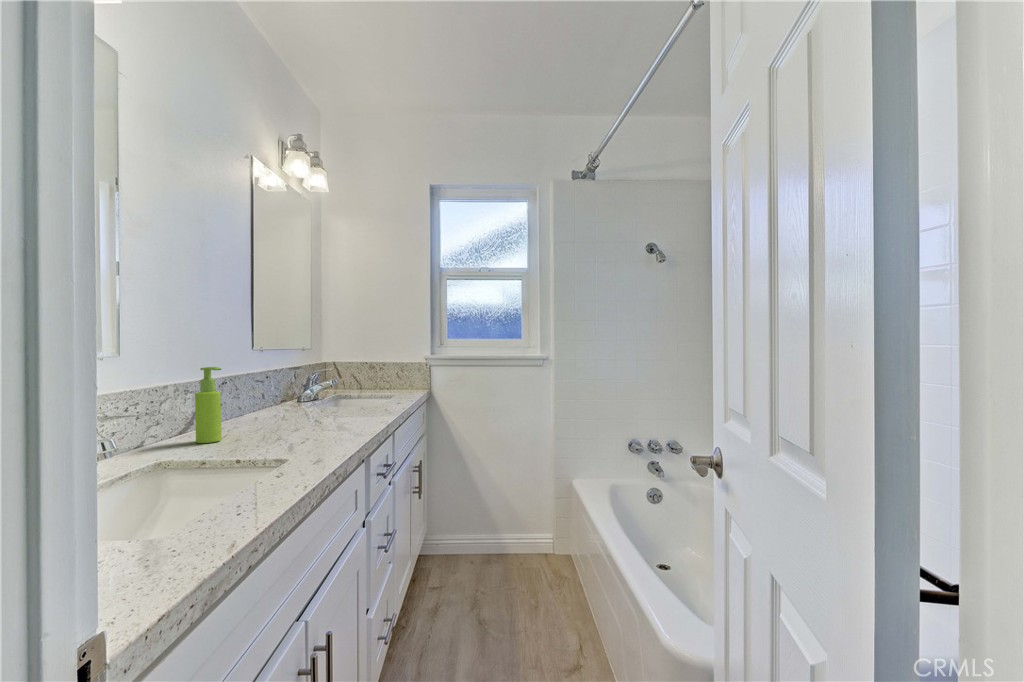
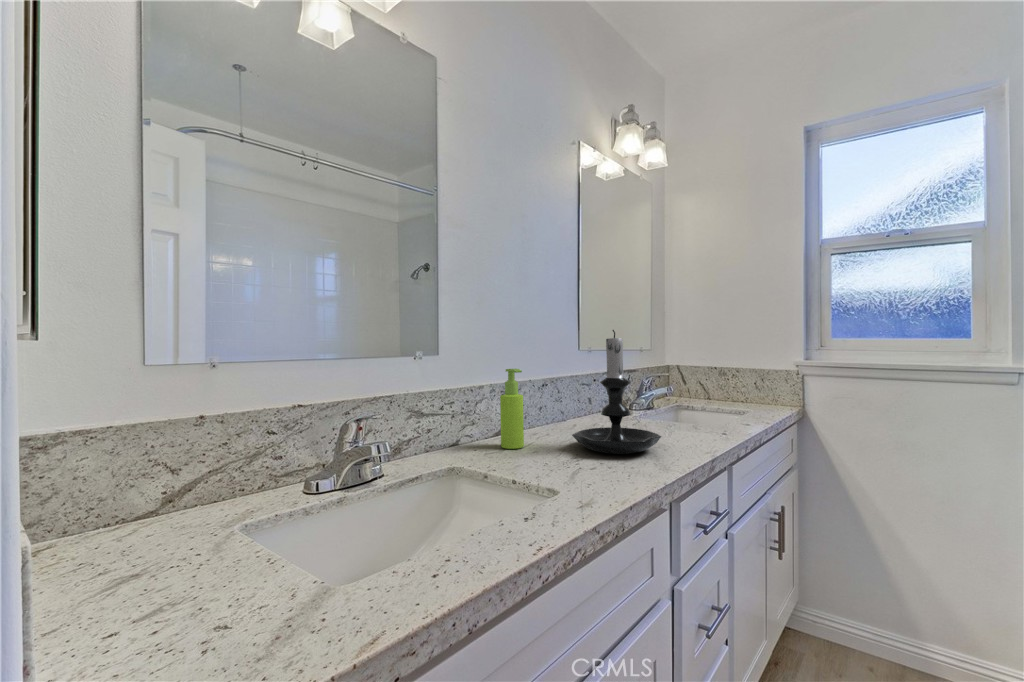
candle holder: none [271,331,348,434] -> present [572,330,661,454]

